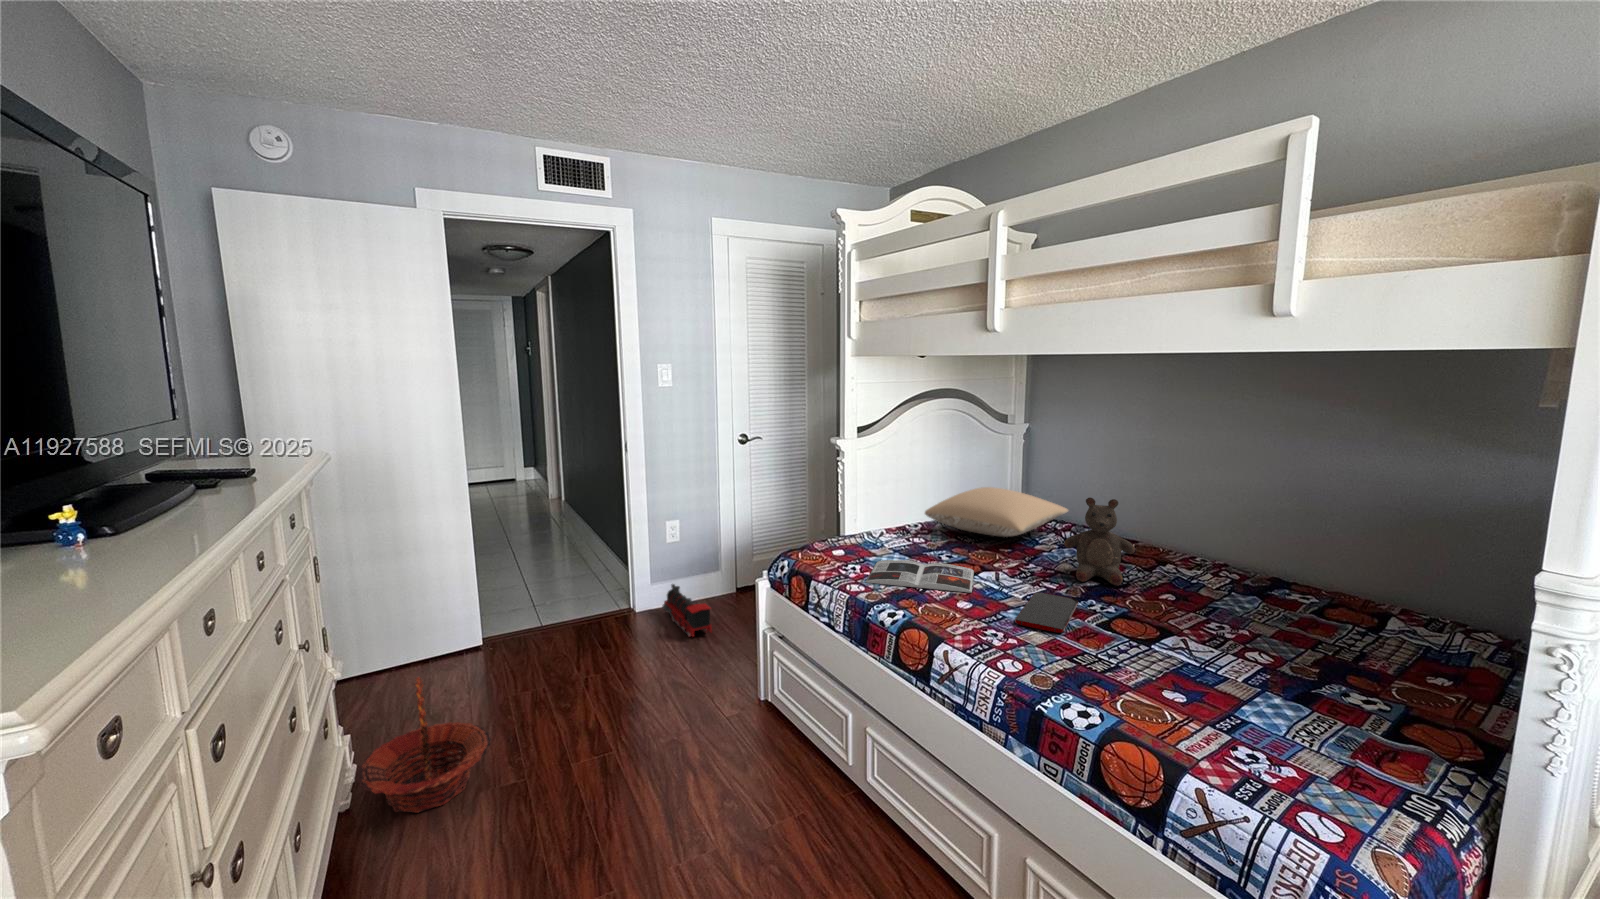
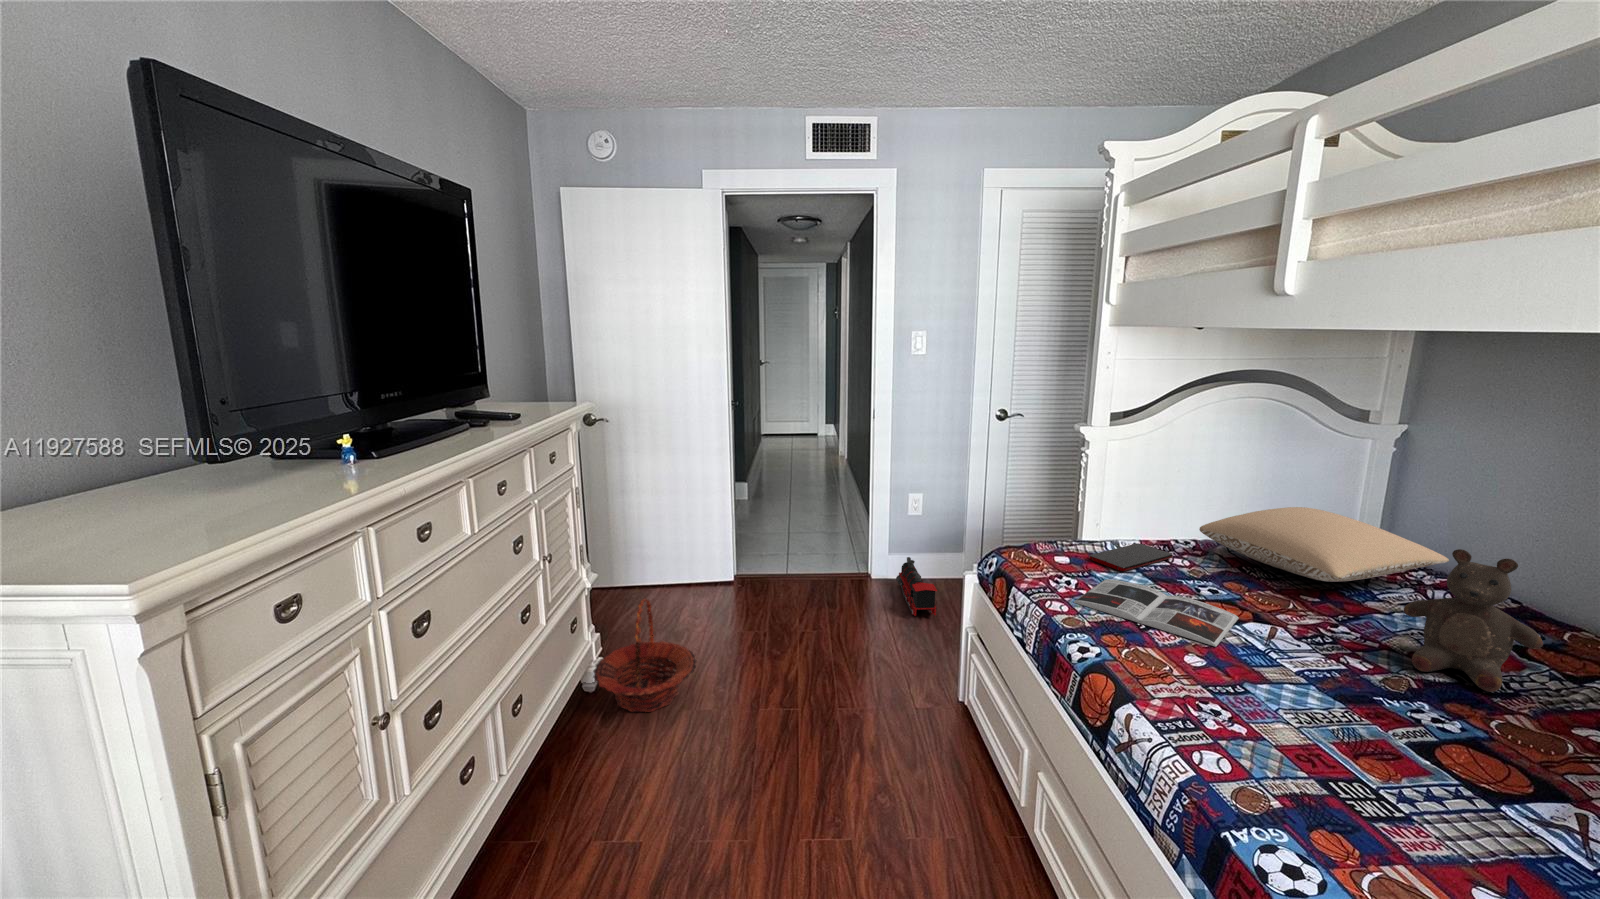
smartphone: present [1015,592,1078,633] -> present [1089,543,1173,571]

